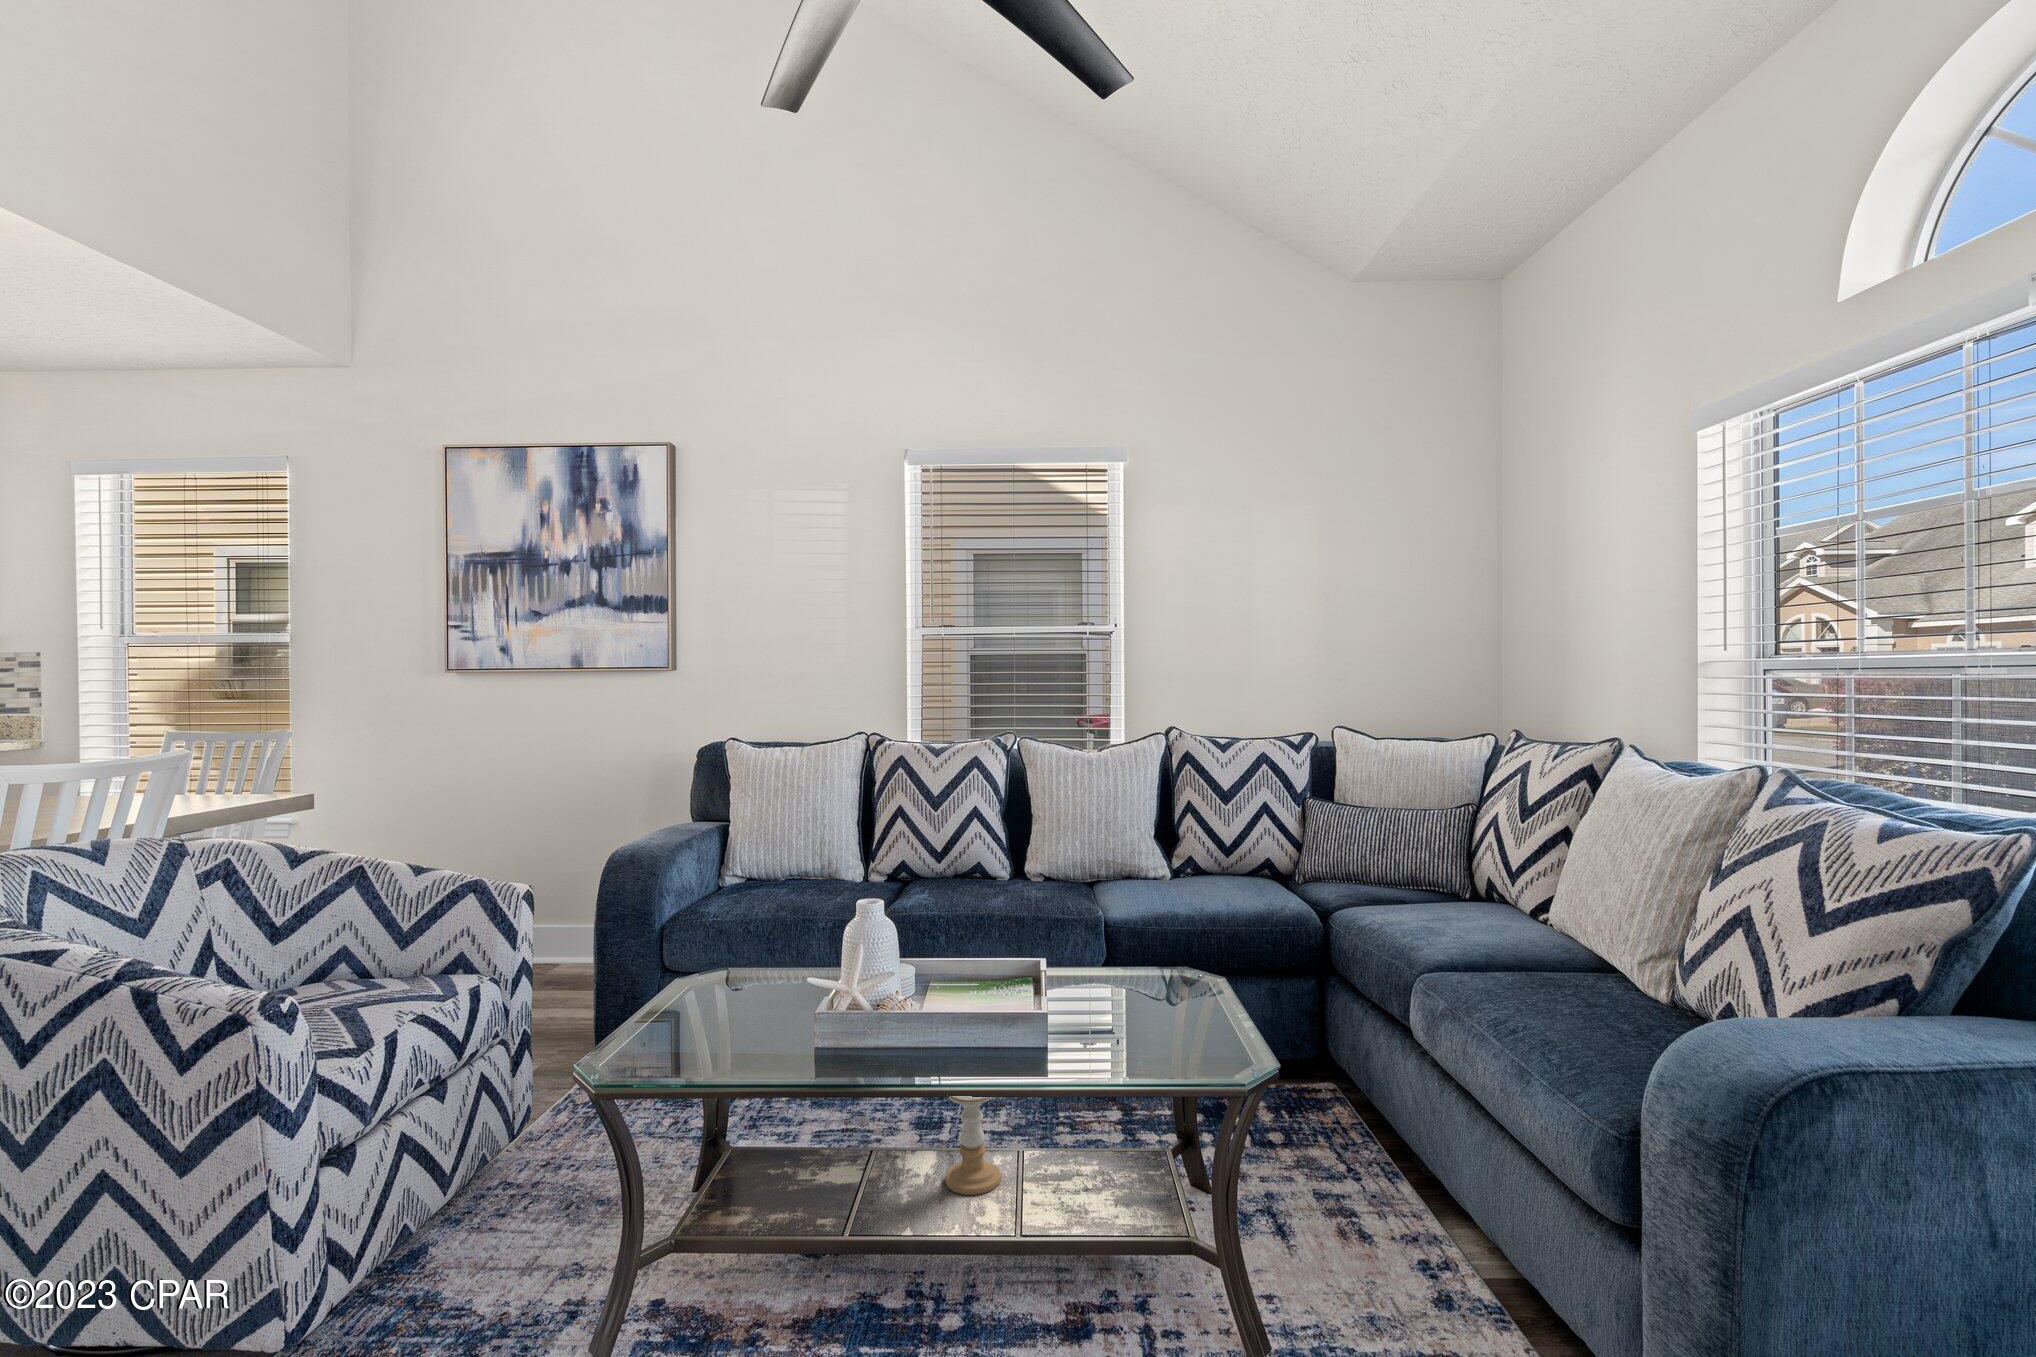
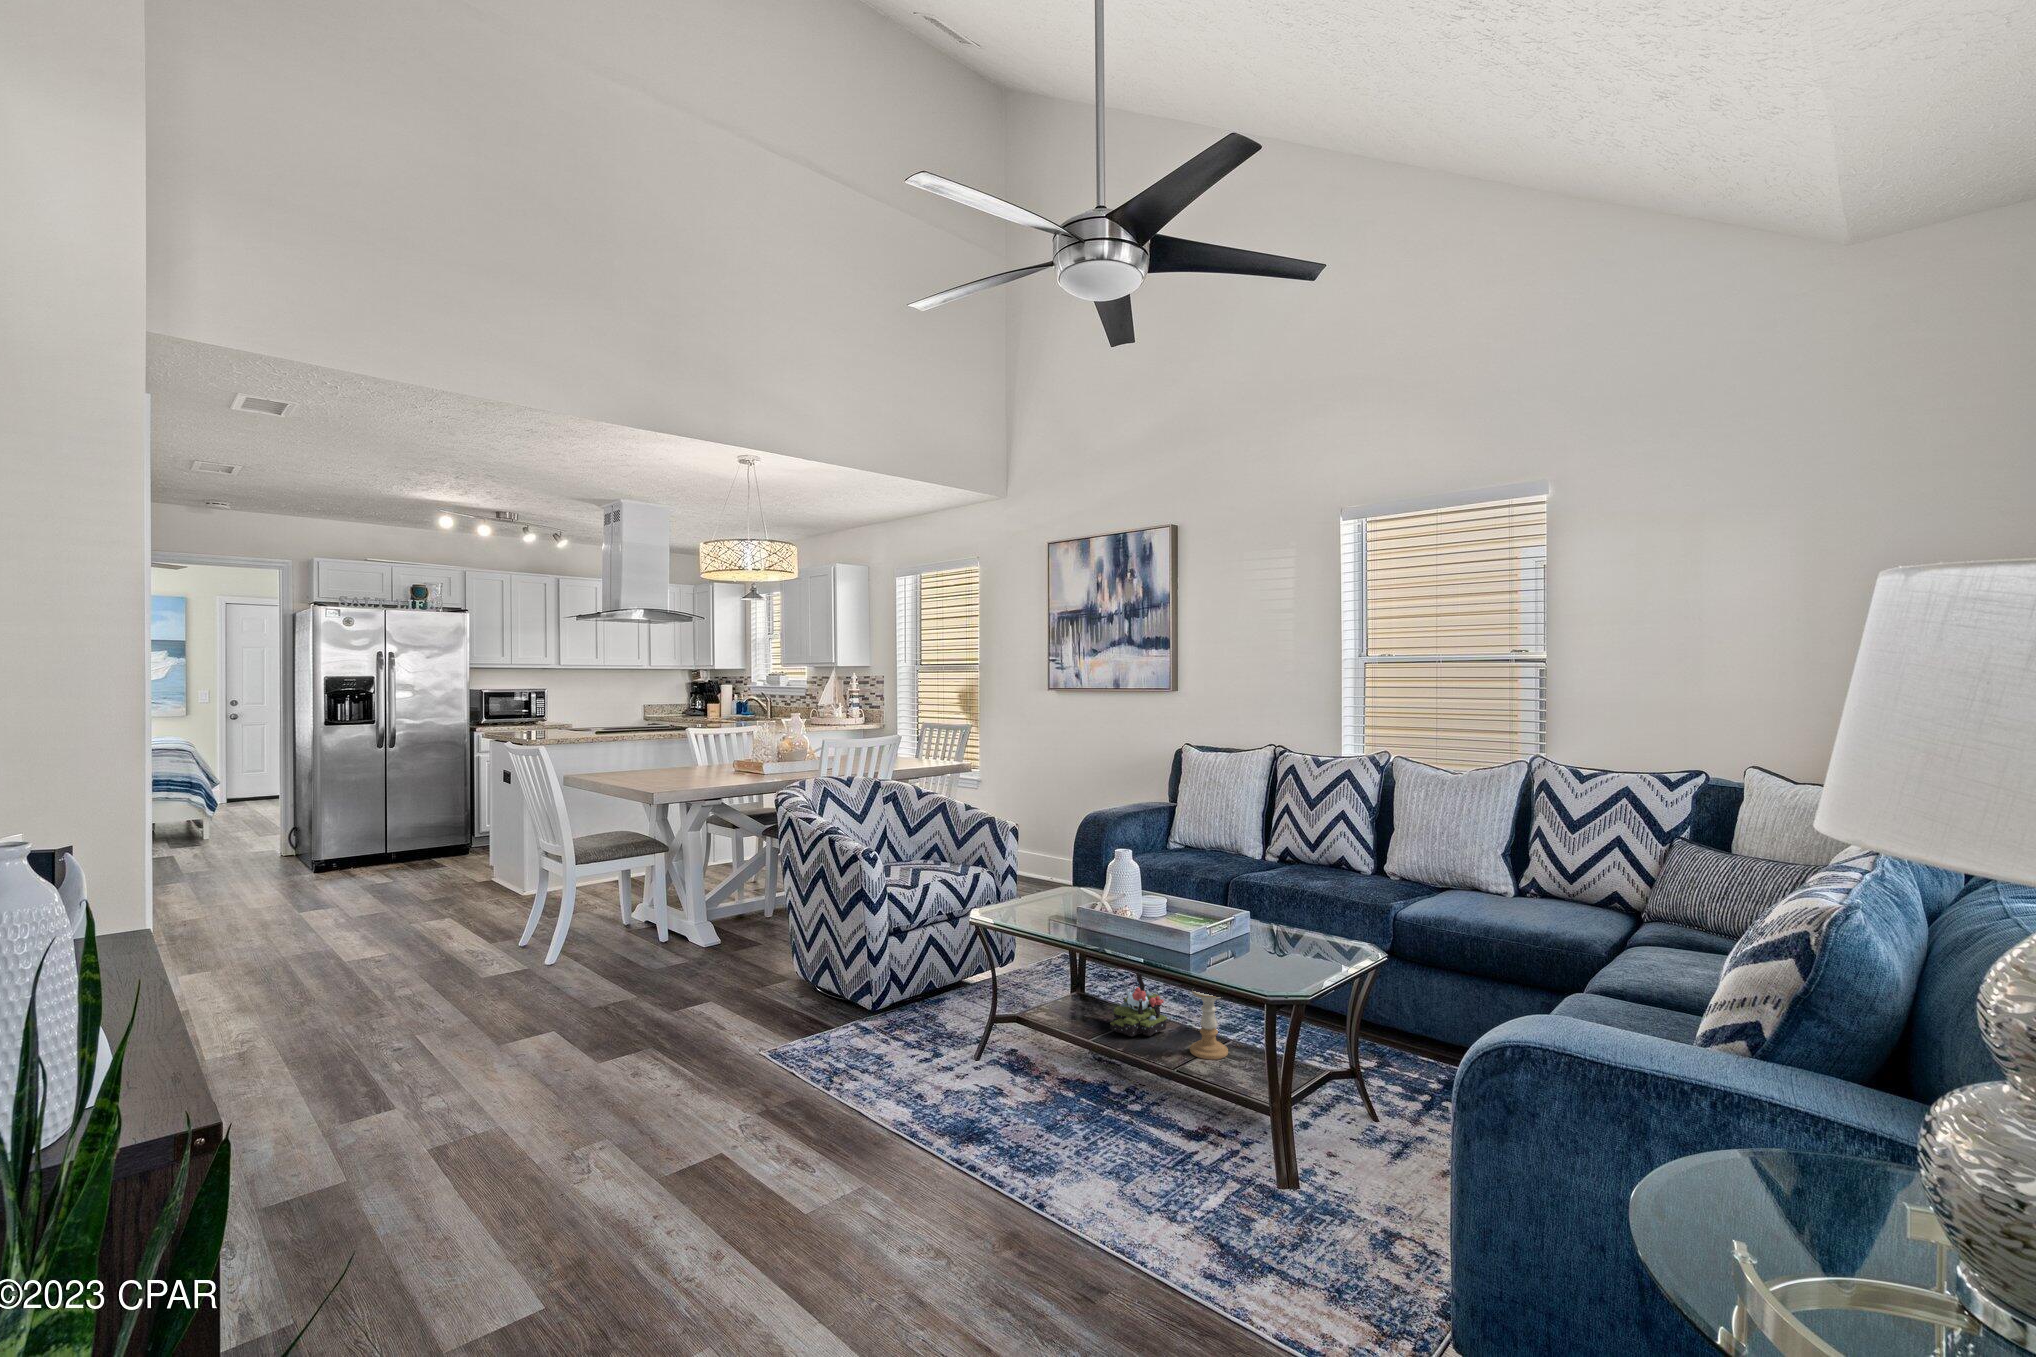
plant: none [802,1053,882,1195] -> present [1110,973,1167,1037]

